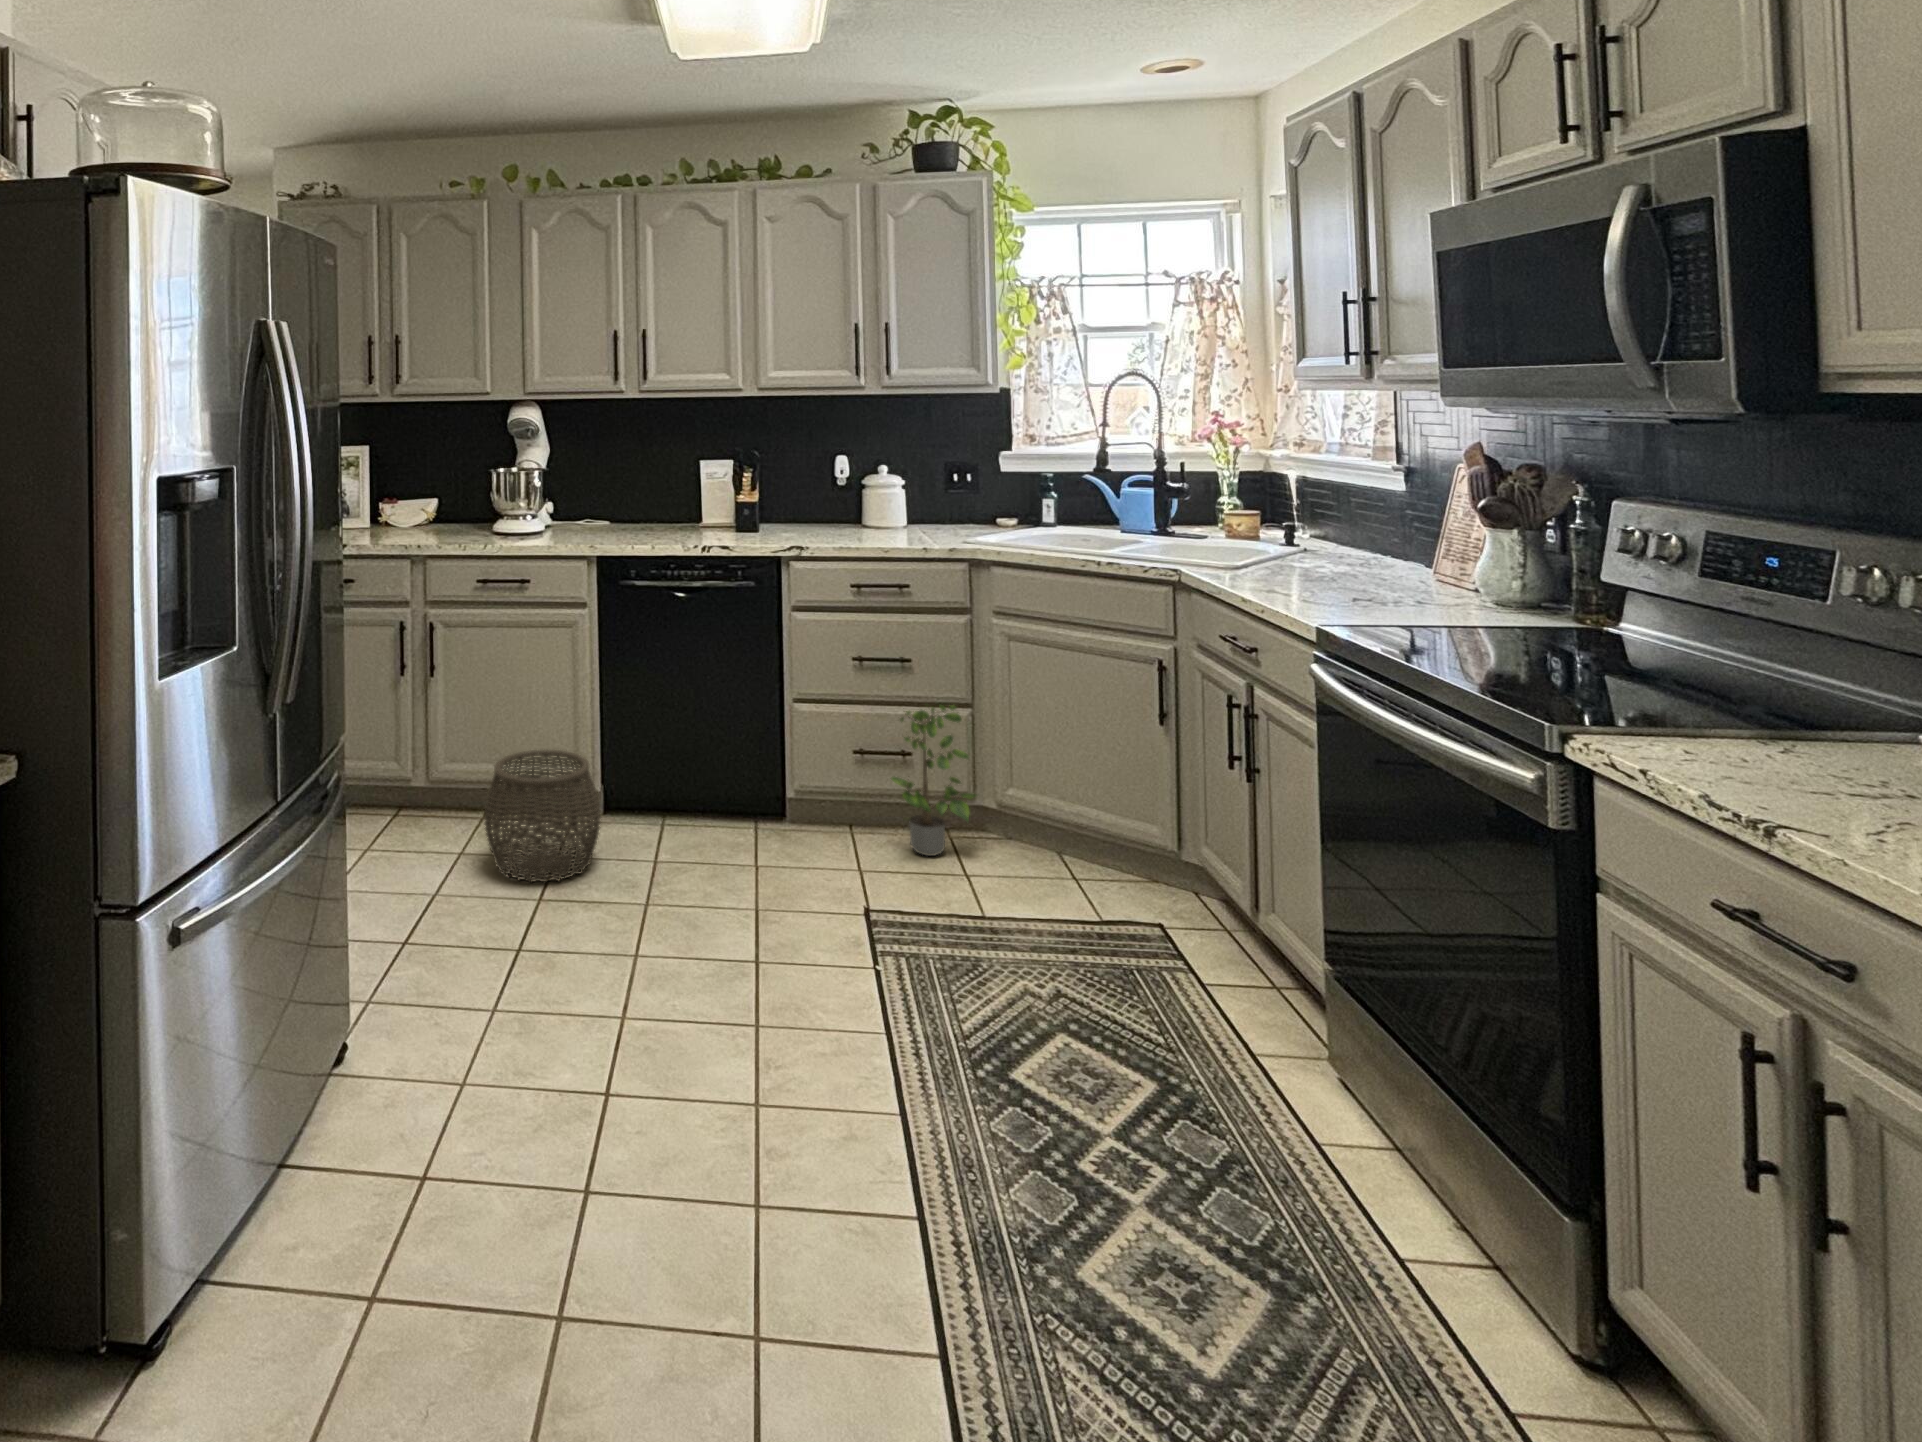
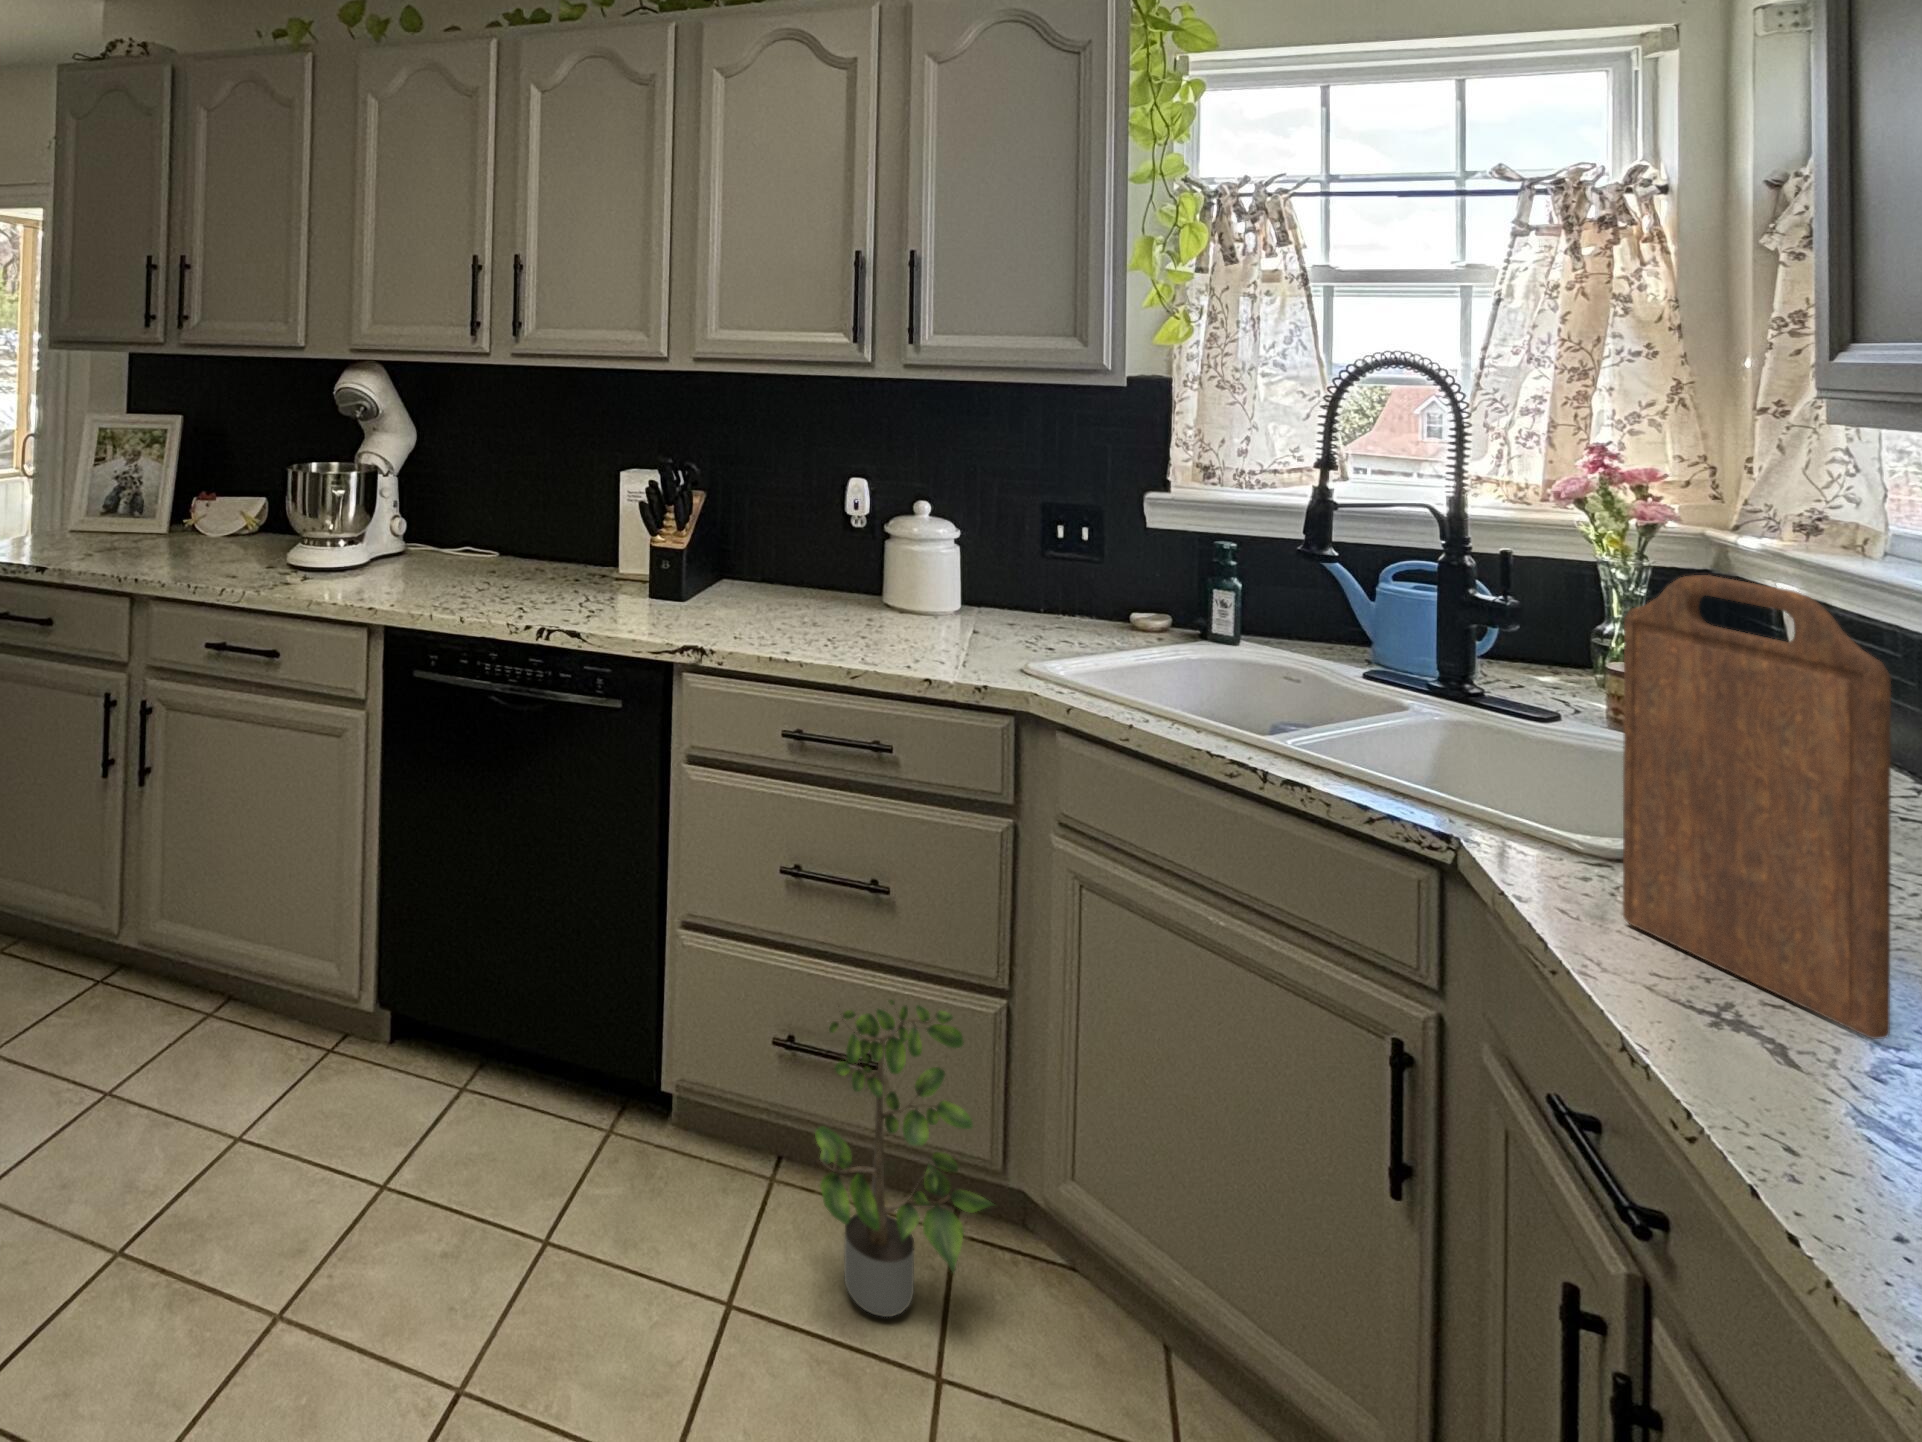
cutting board: none [1234,447,1315,593] -> present [1623,575,1891,1039]
woven basket: present [484,750,601,882] -> none [64,957,282,1234]

